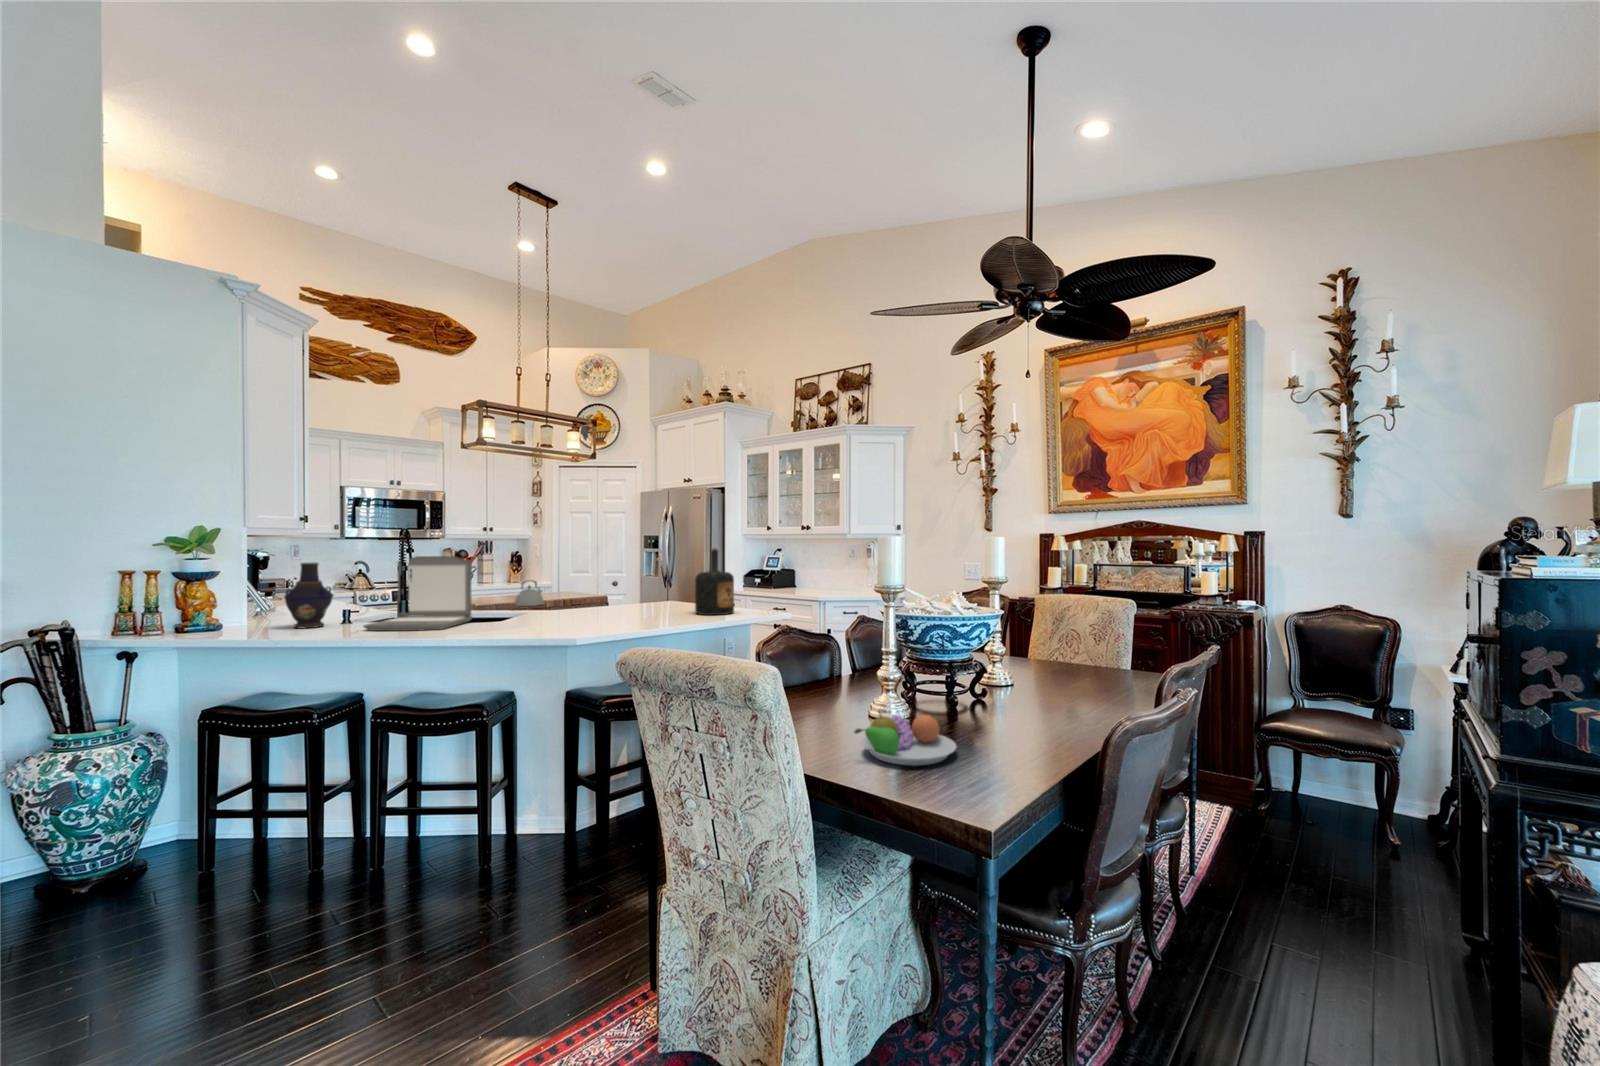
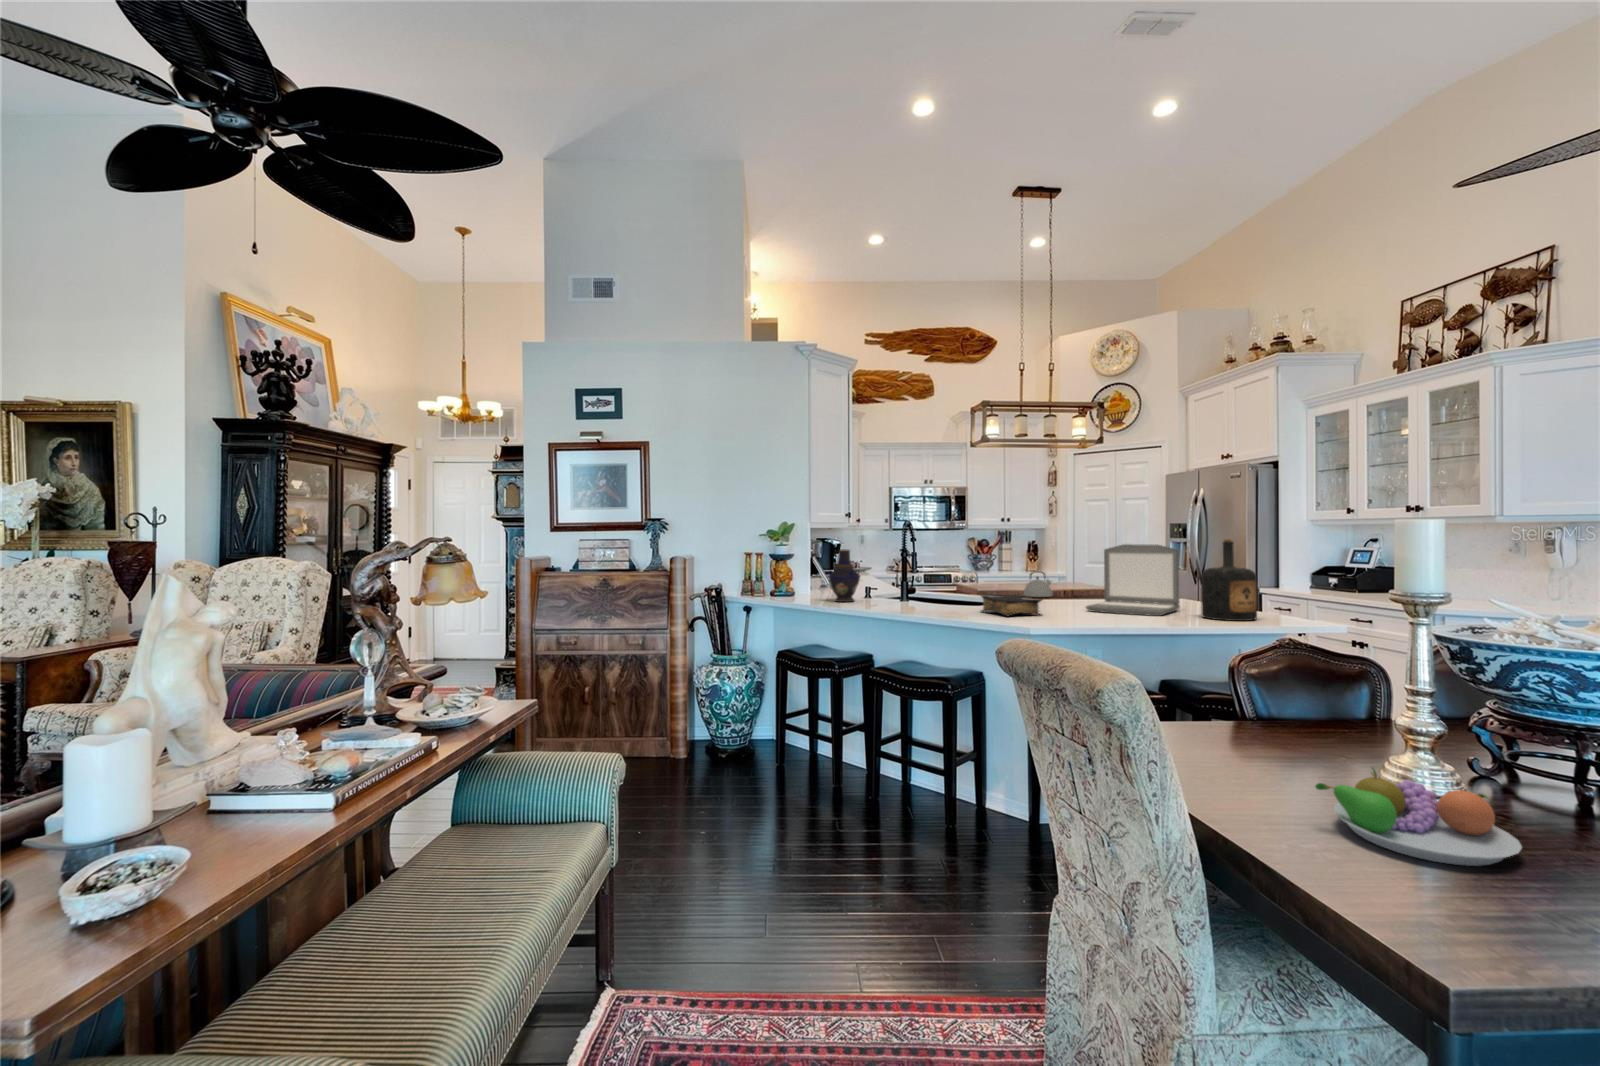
laptop: present [364,556,473,631] -> present [1086,544,1180,616]
book: none [498,605,566,628] -> present [981,595,1042,616]

